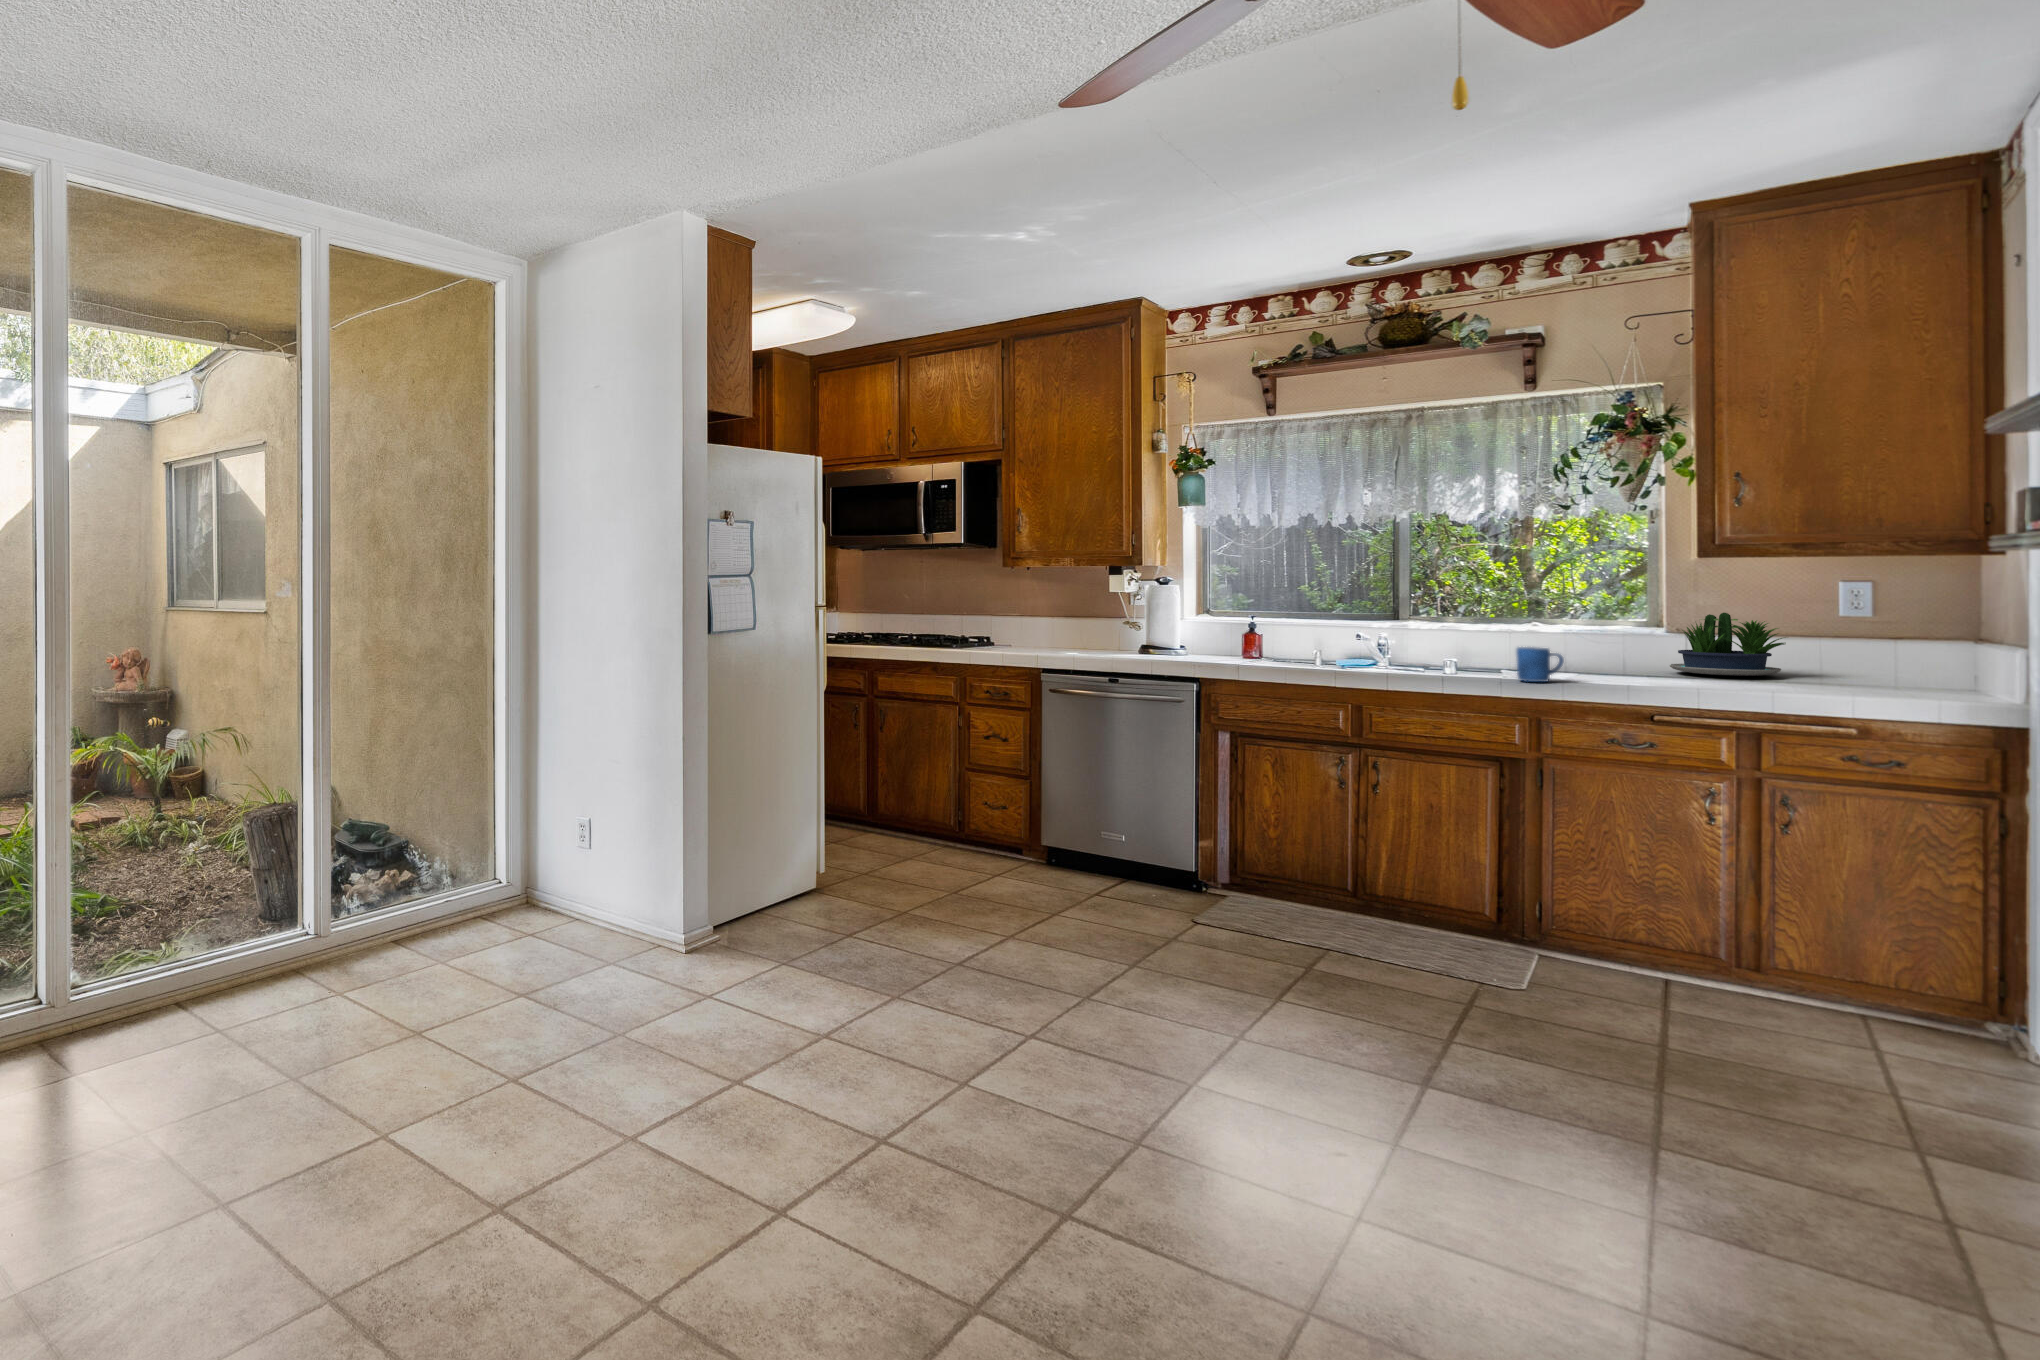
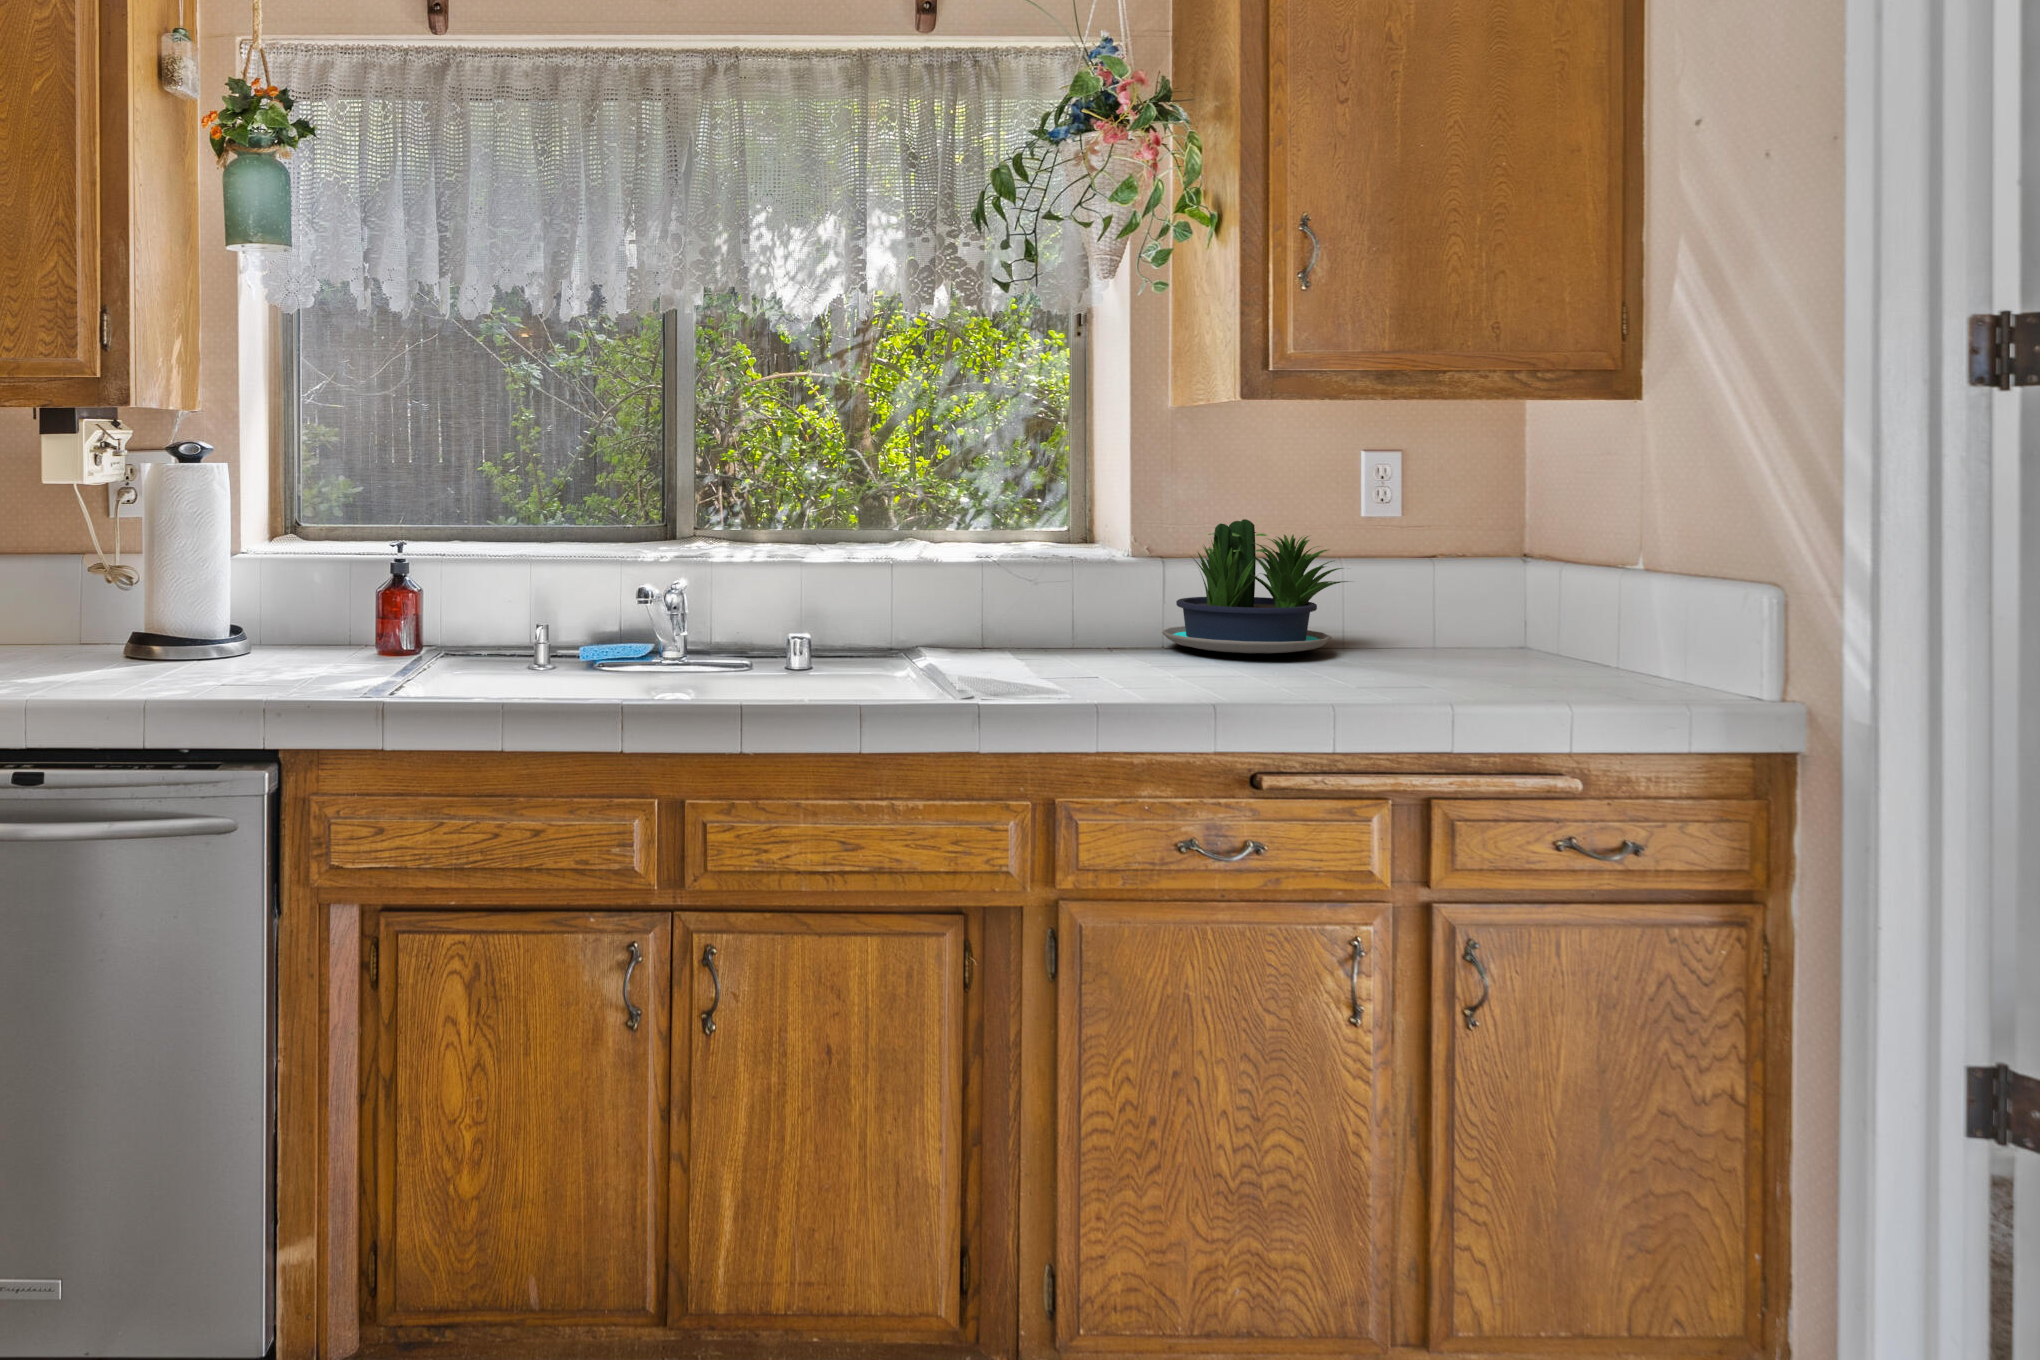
mug: present [1516,647,1564,682] -> none [978,615,1061,702]

